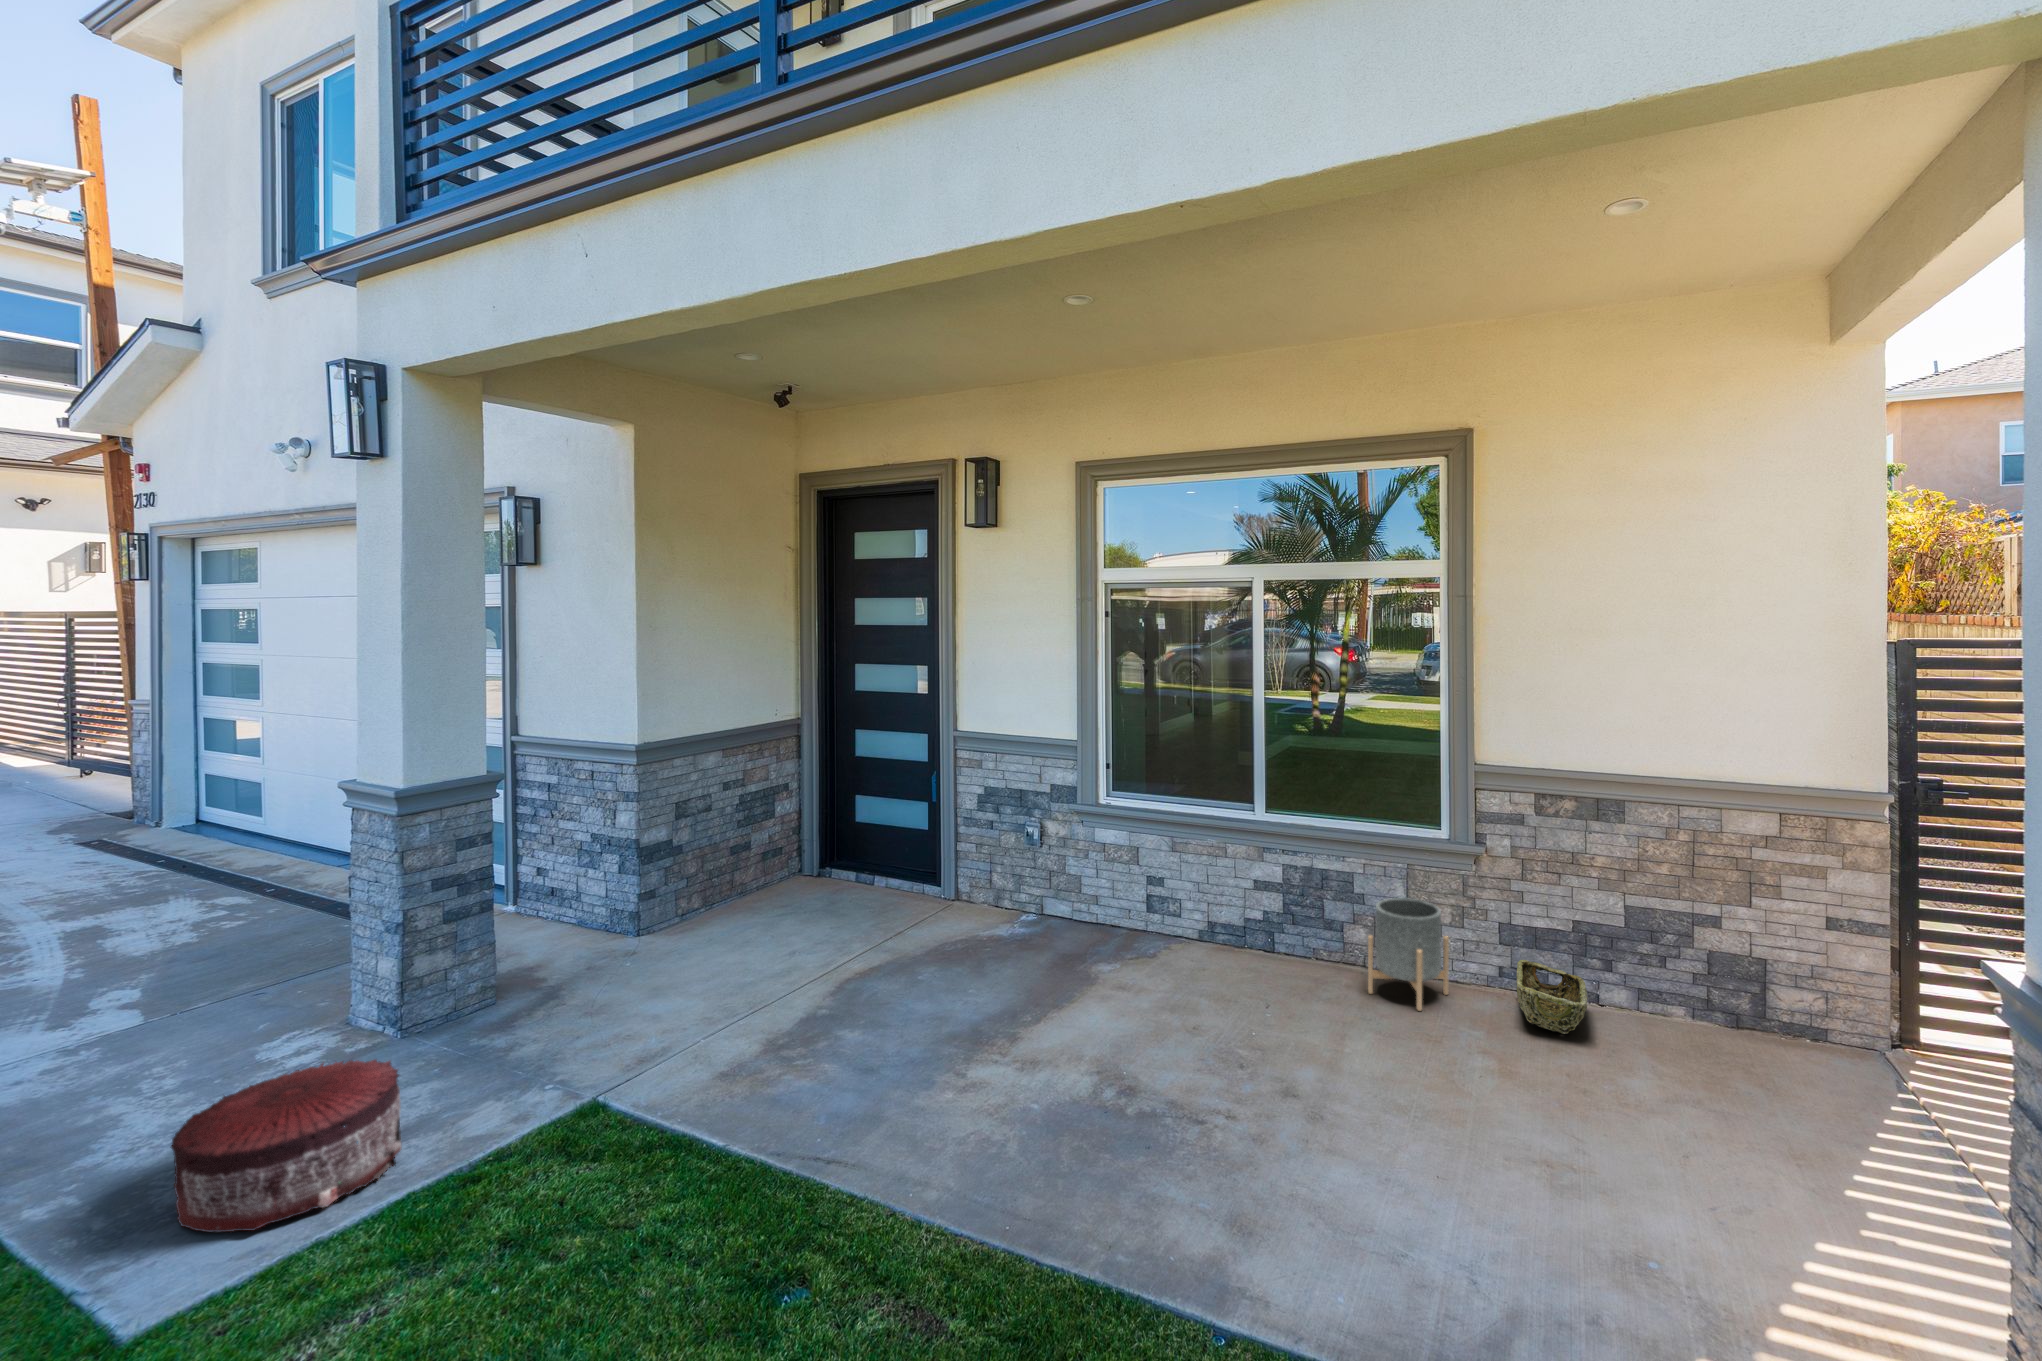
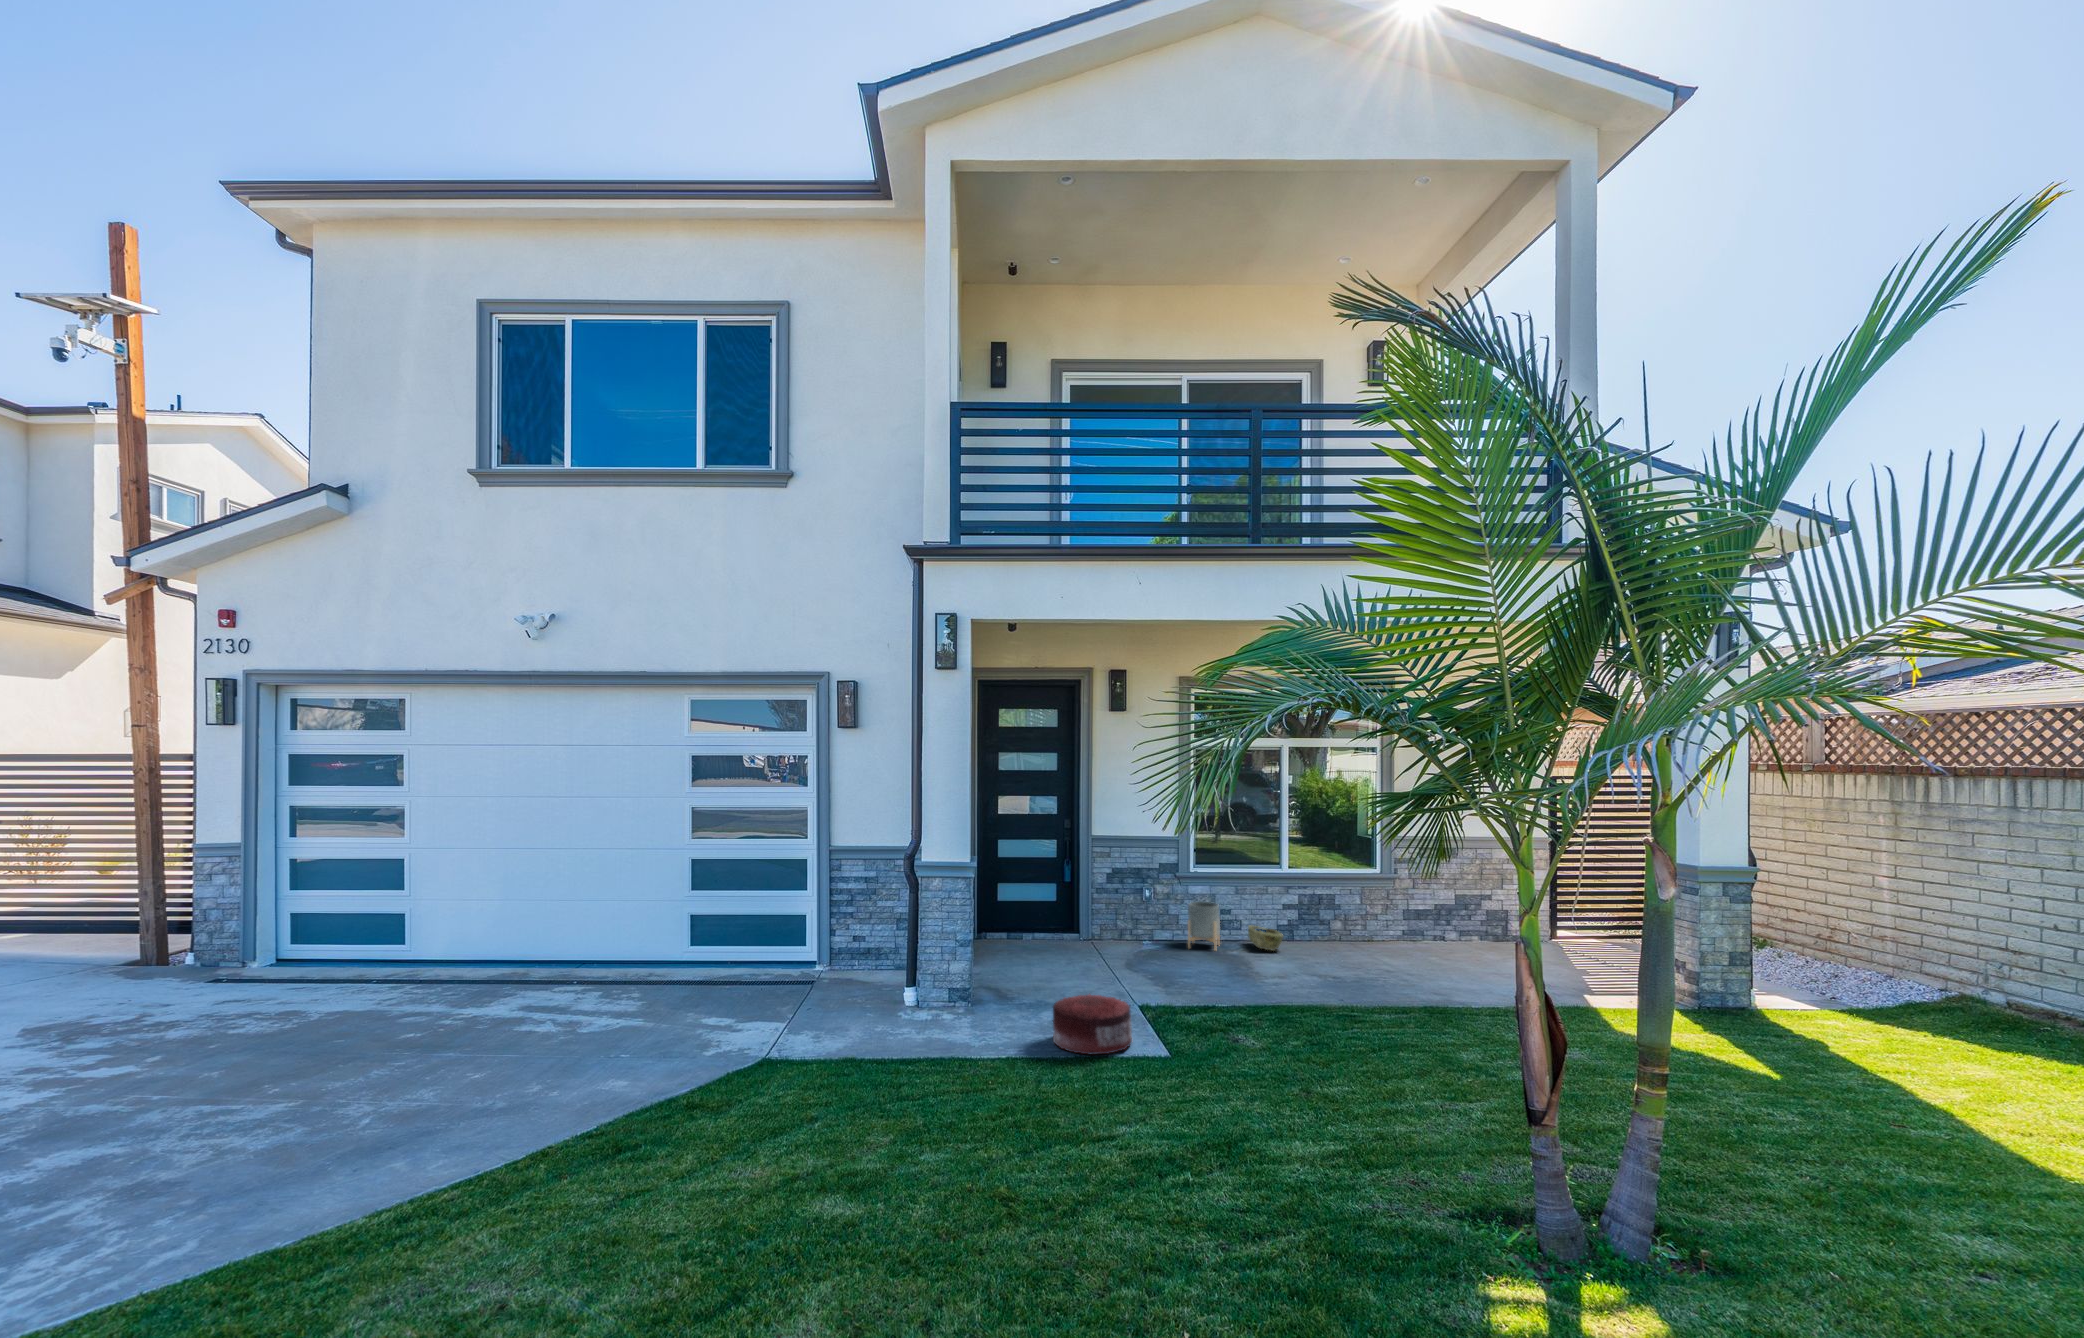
planter: present [1368,898,1449,1011] -> present [1188,902,1220,950]
woven basket: present [1516,960,1588,1034] -> present [1248,925,1283,951]

